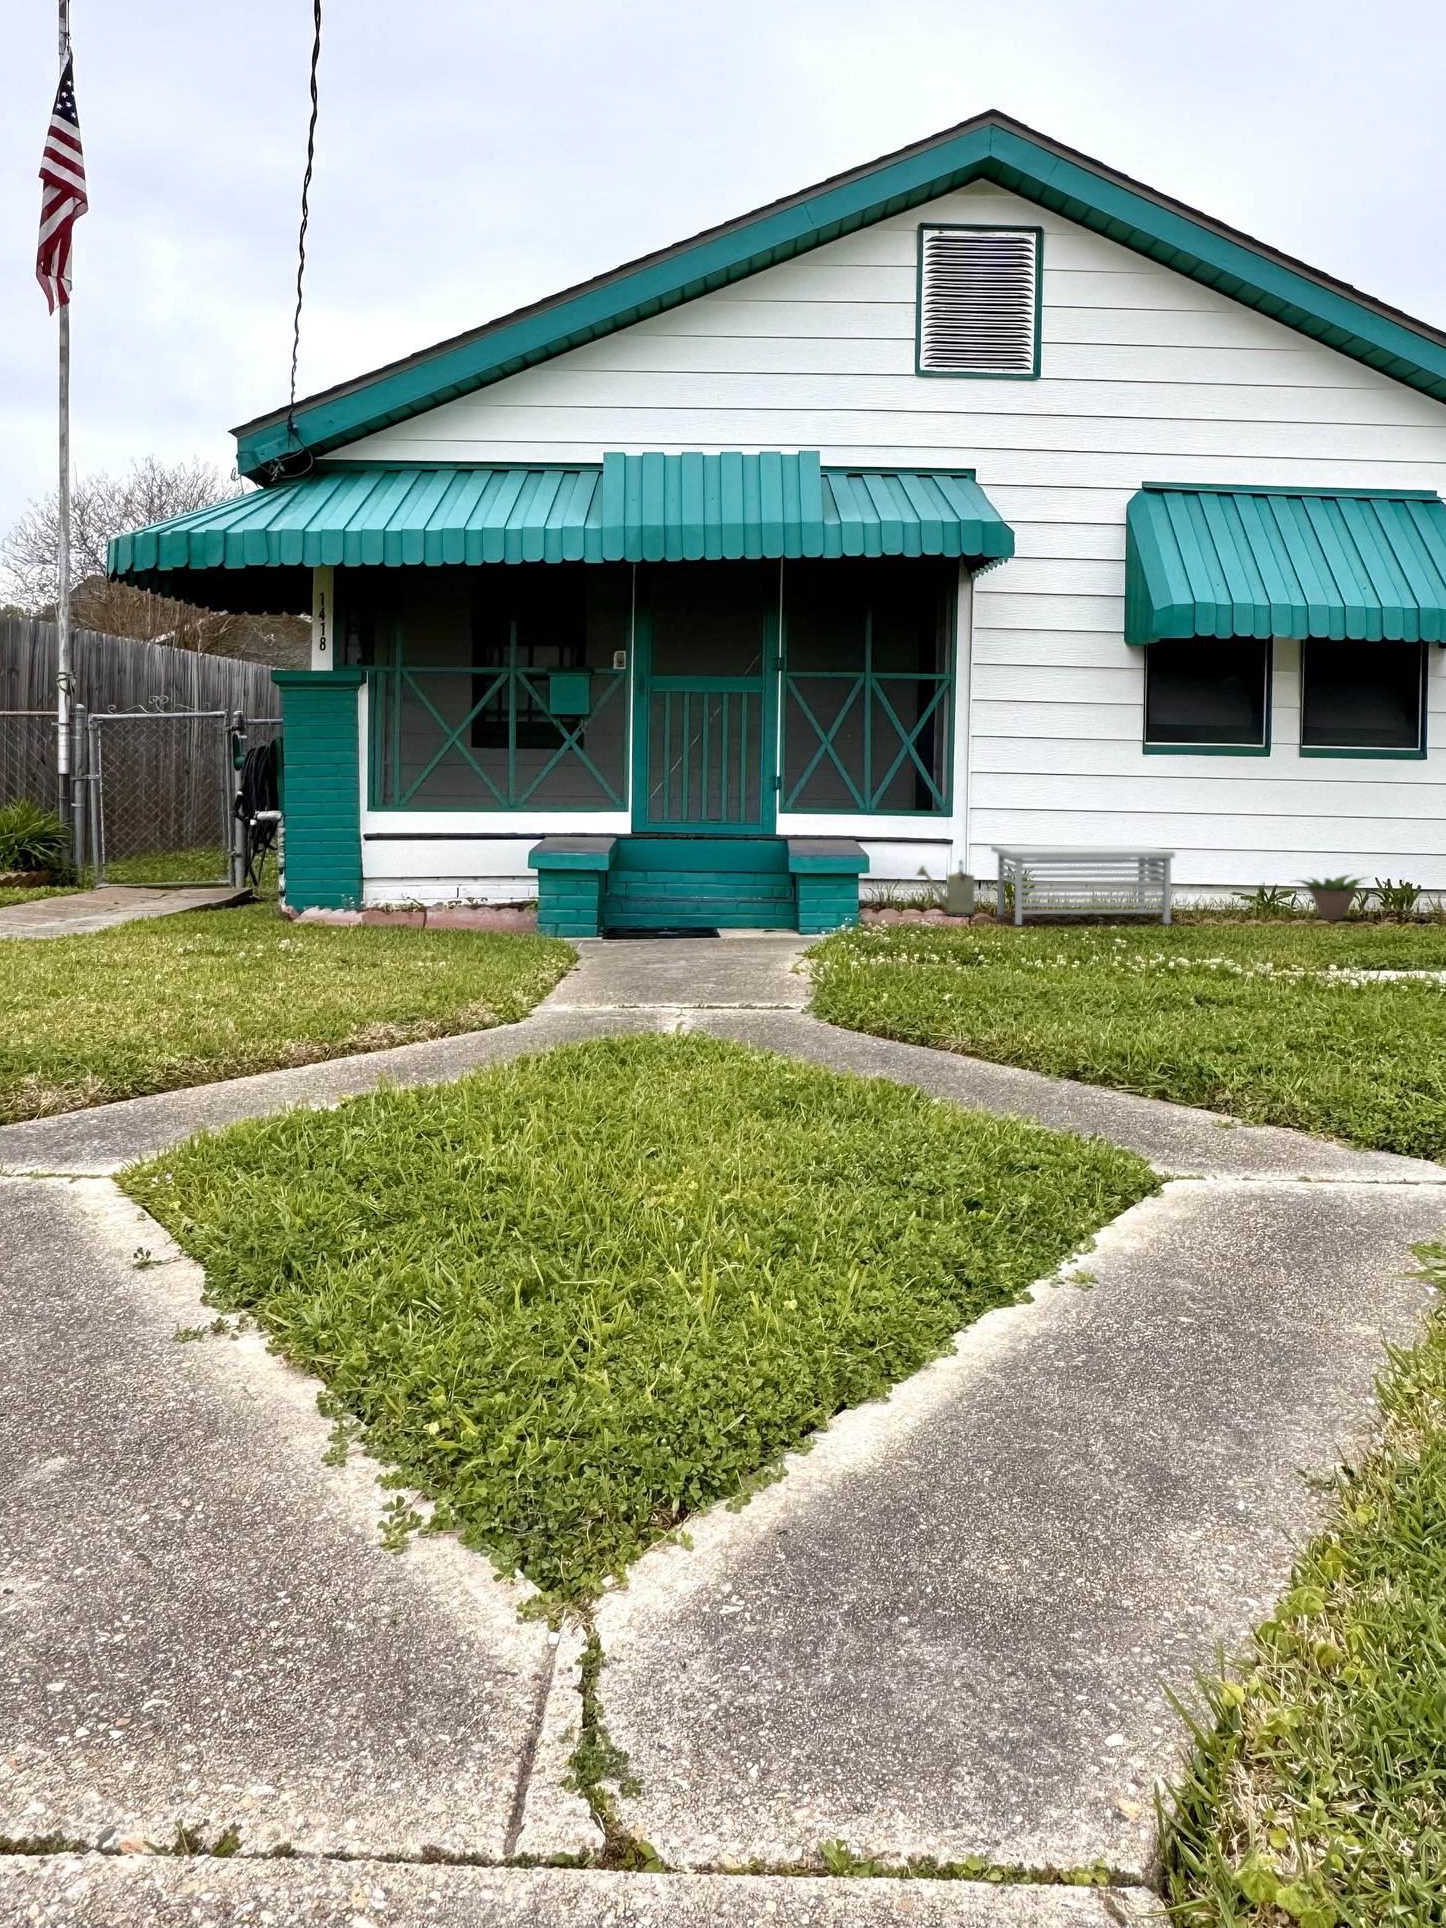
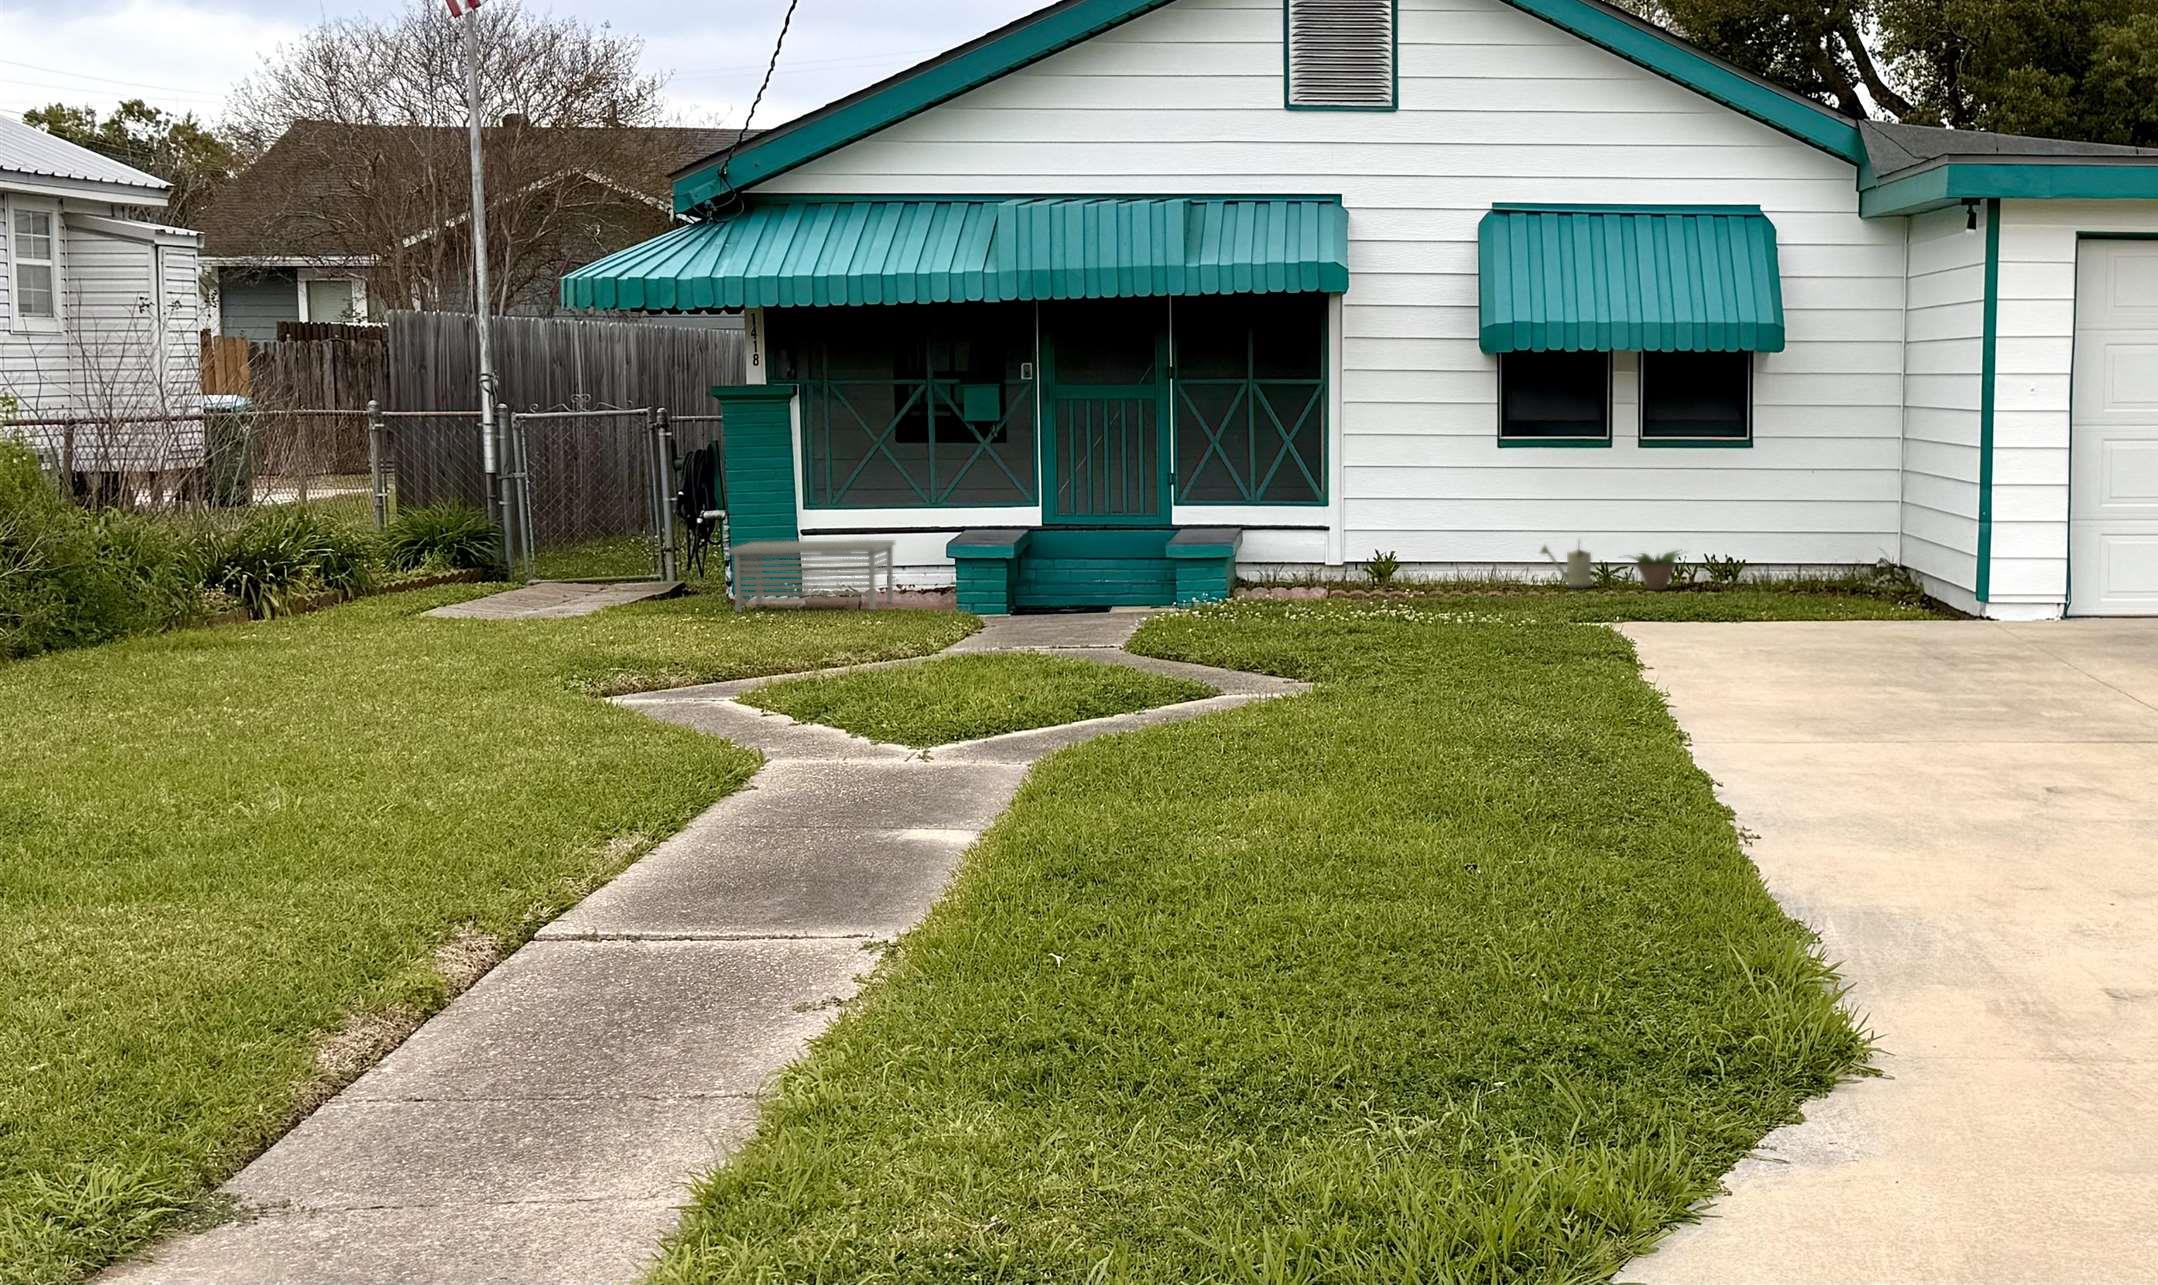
storage bench: present [991,845,1175,925] -> present [728,540,896,612]
watering can: present [917,861,975,916] -> present [1541,546,1591,589]

